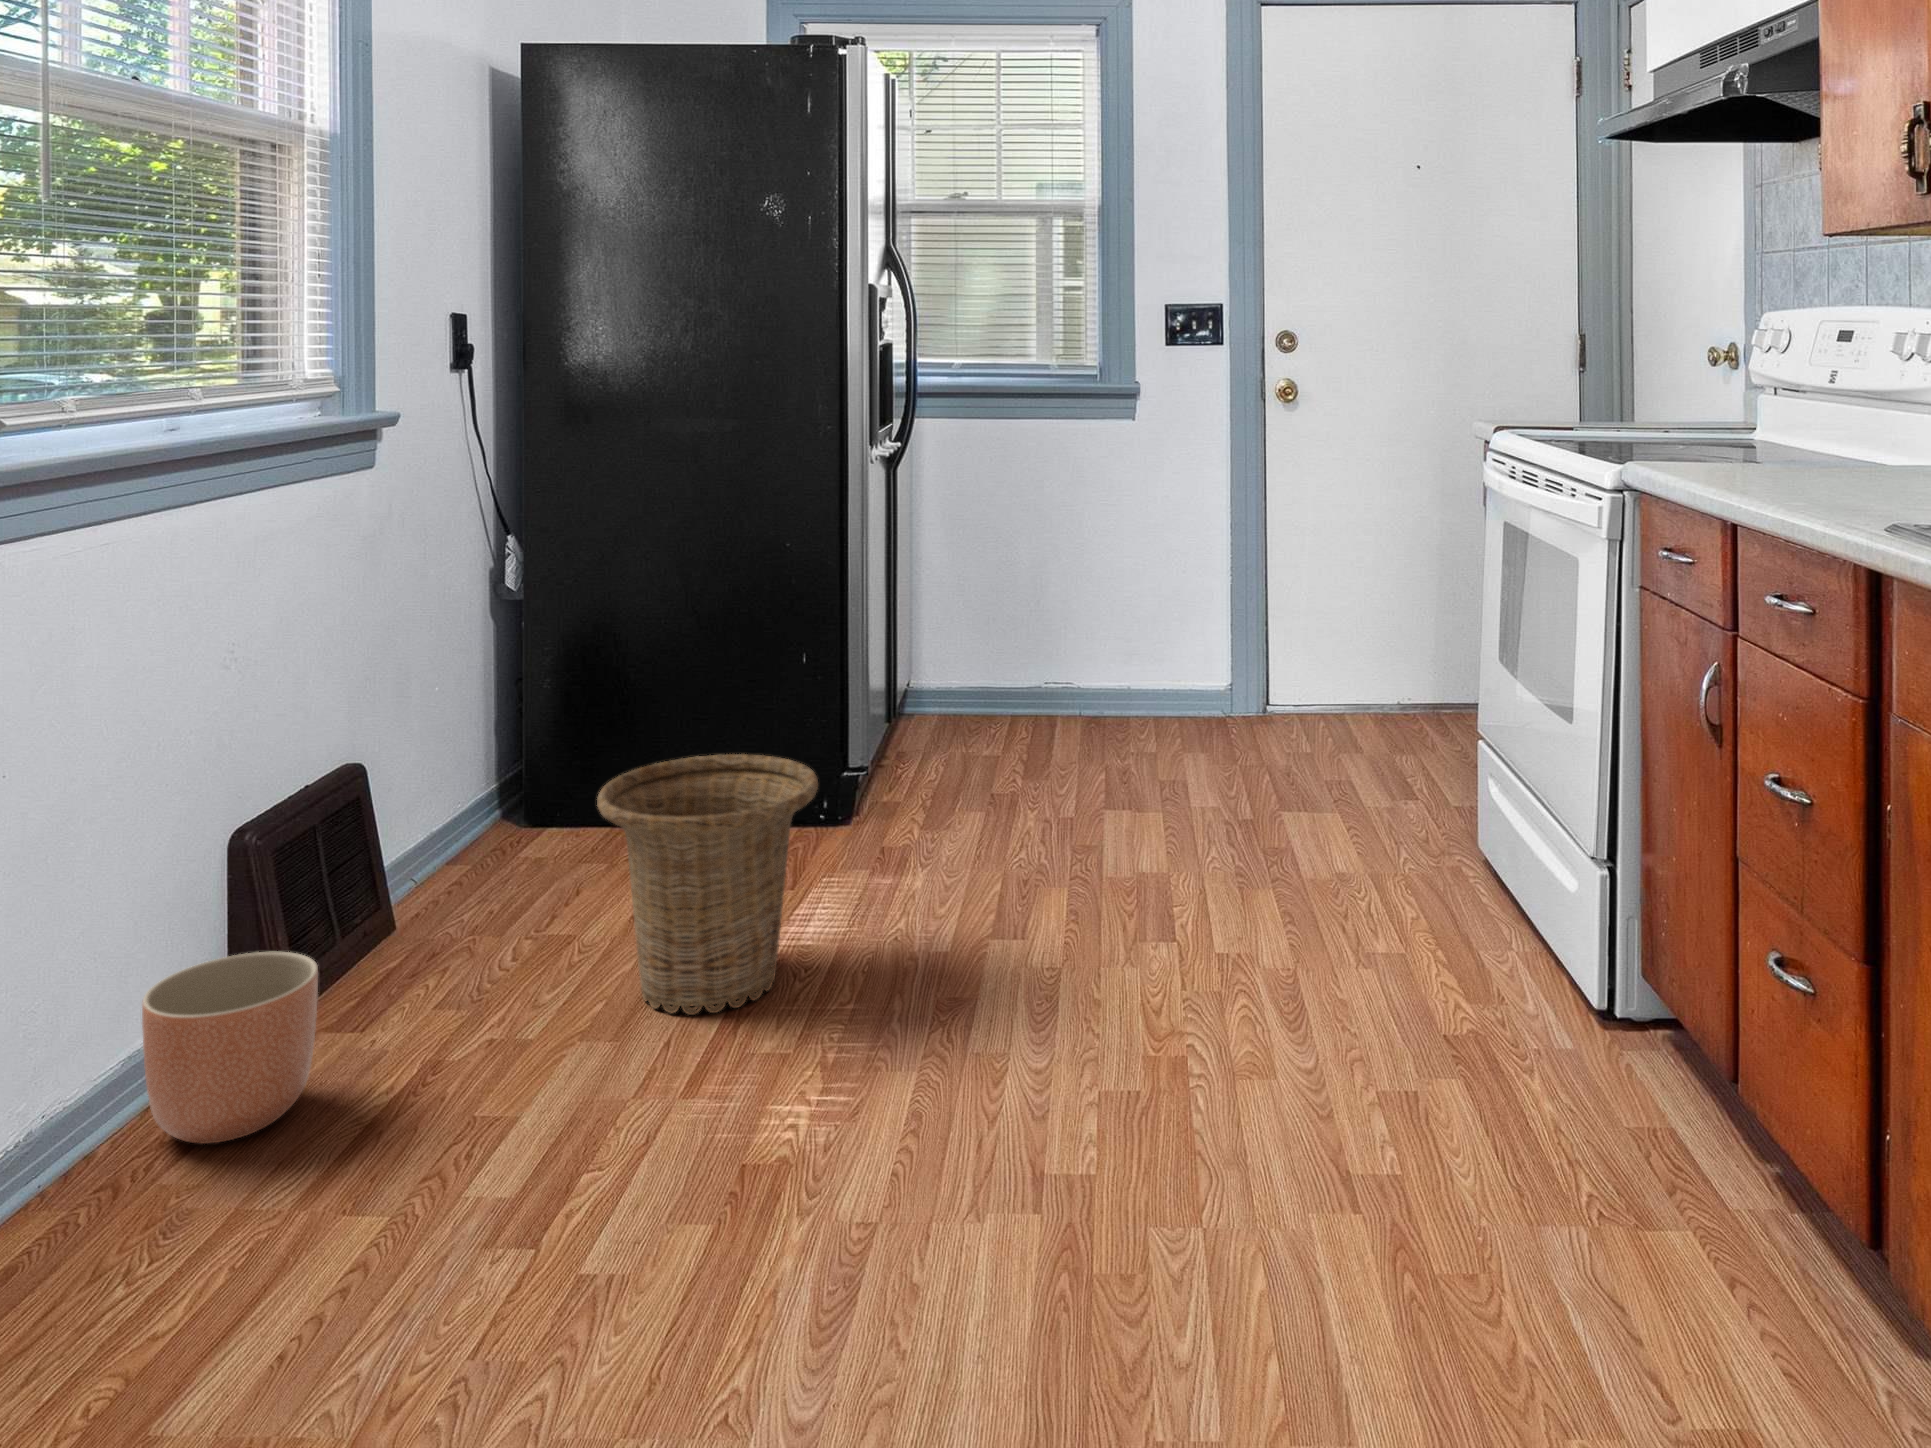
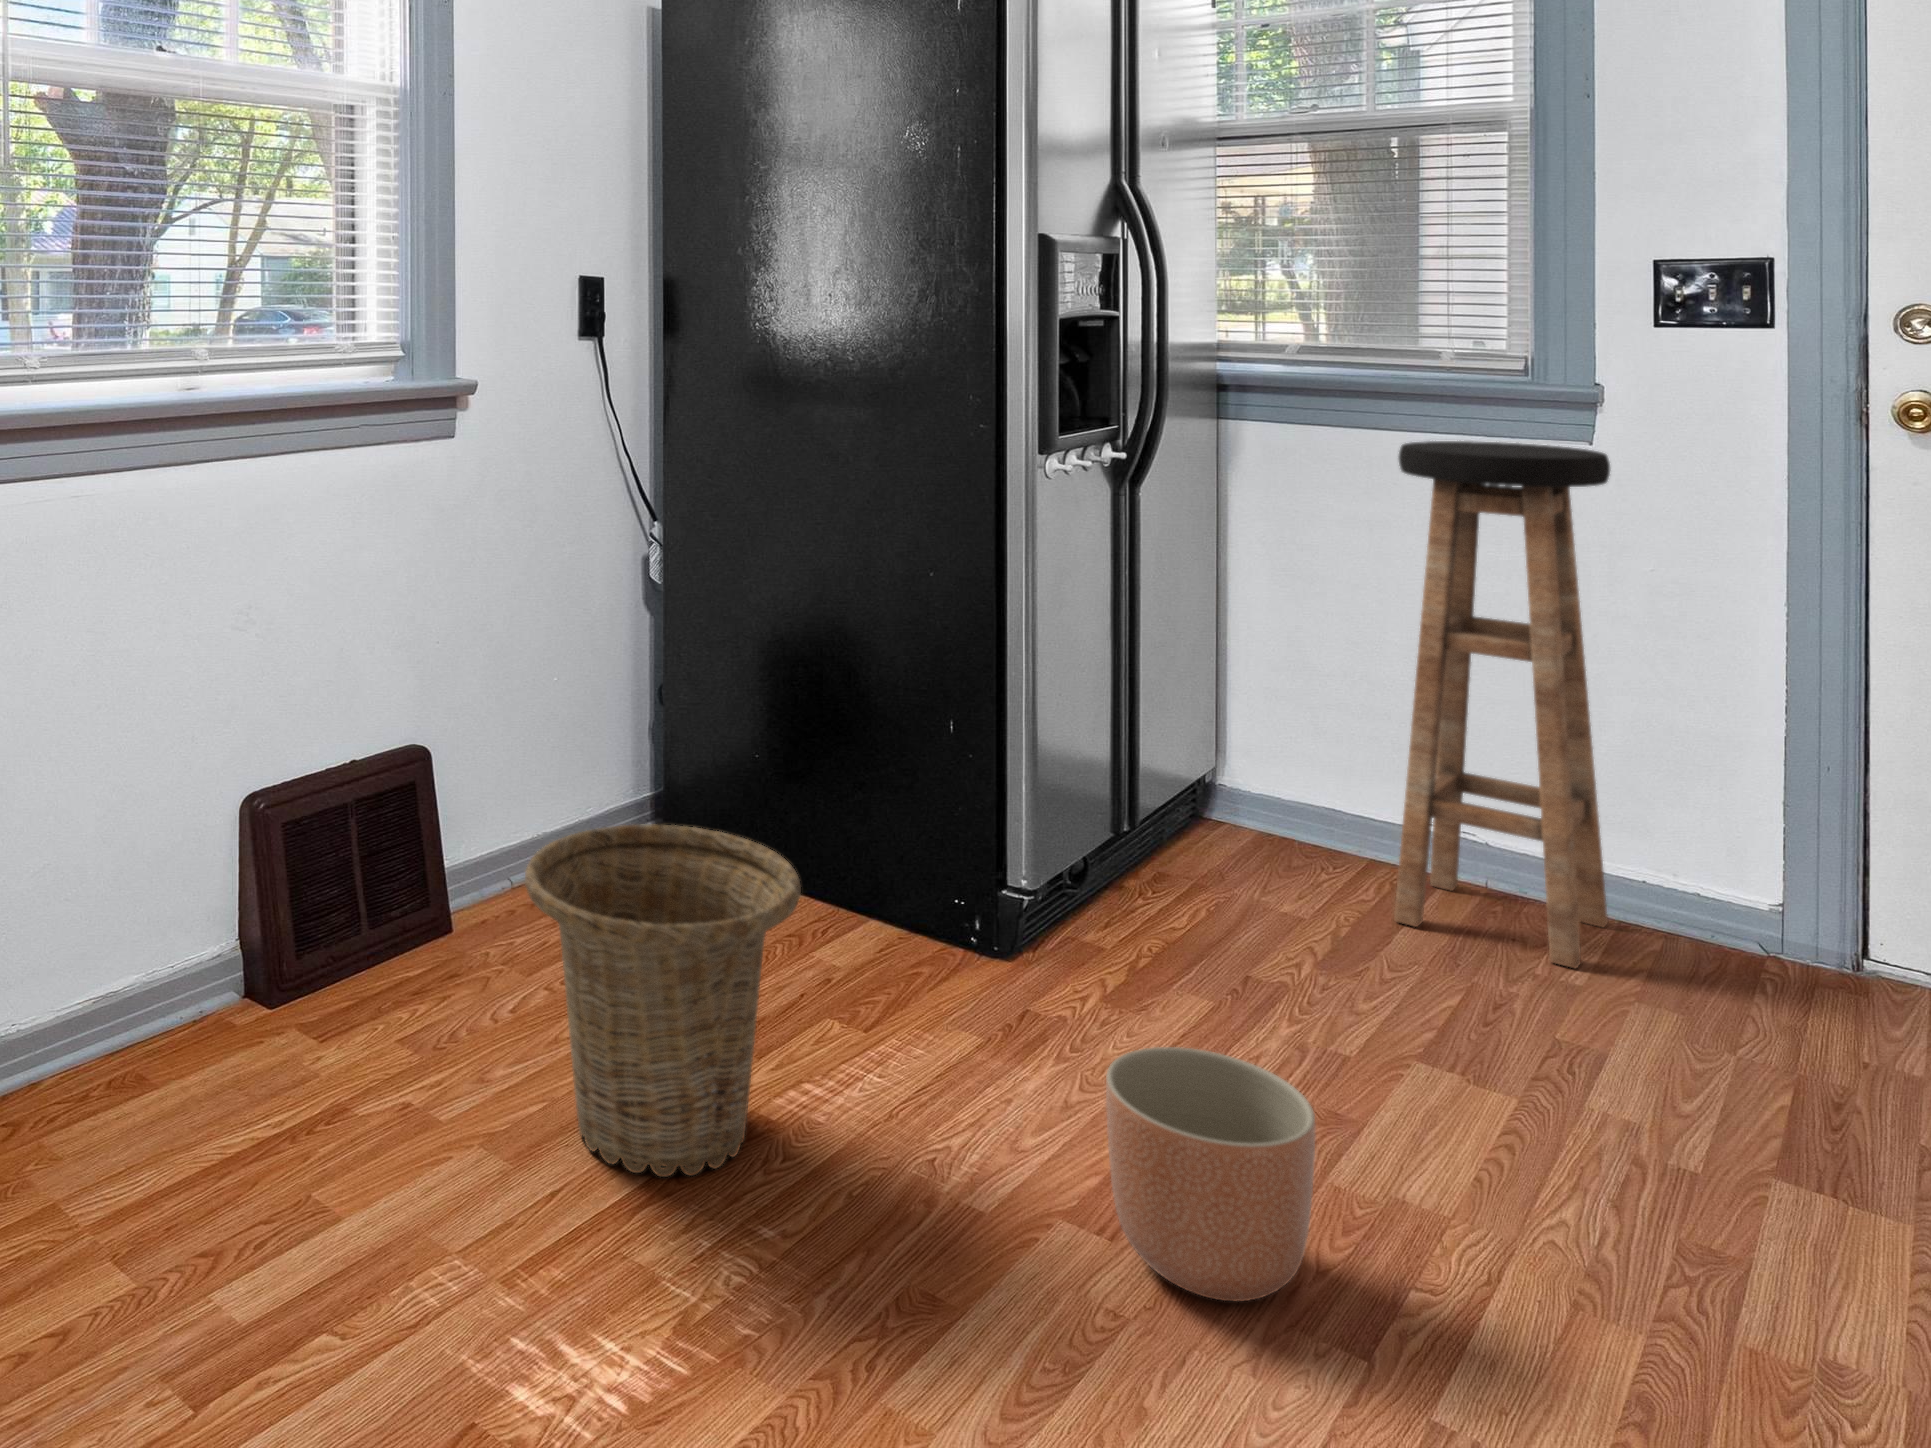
bar stool: none [1043,423,1157,746] -> present [1394,441,1610,968]
planter: present [142,952,318,1144] -> present [1106,1047,1315,1301]

